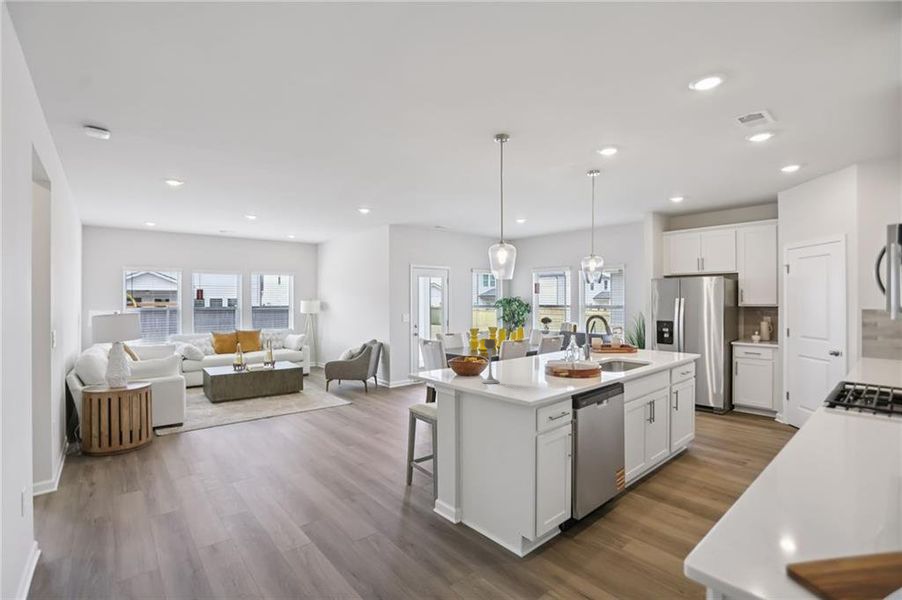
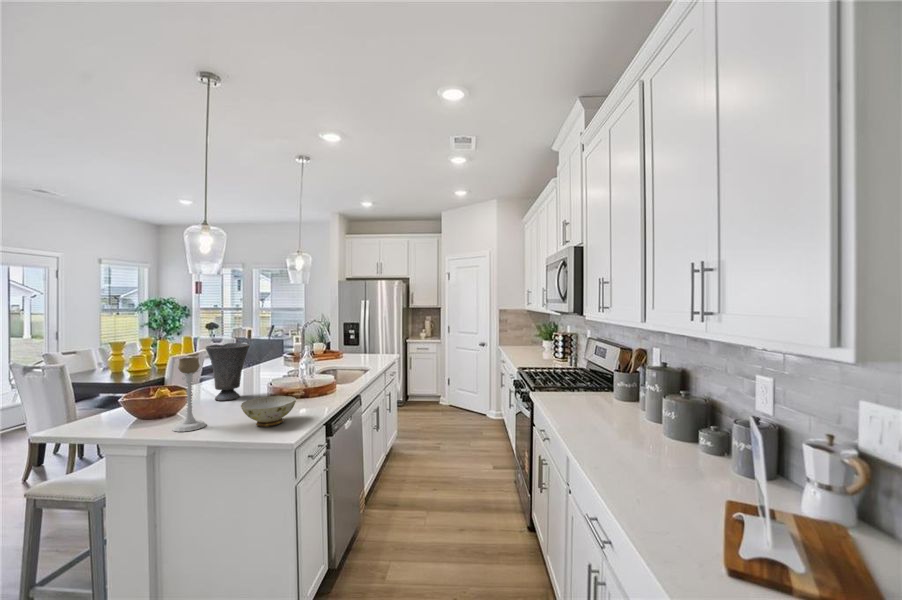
vase: none [507,333,535,372] -> present [206,343,250,401]
ceramic bowl: none [515,370,550,388] -> present [241,396,296,427]

